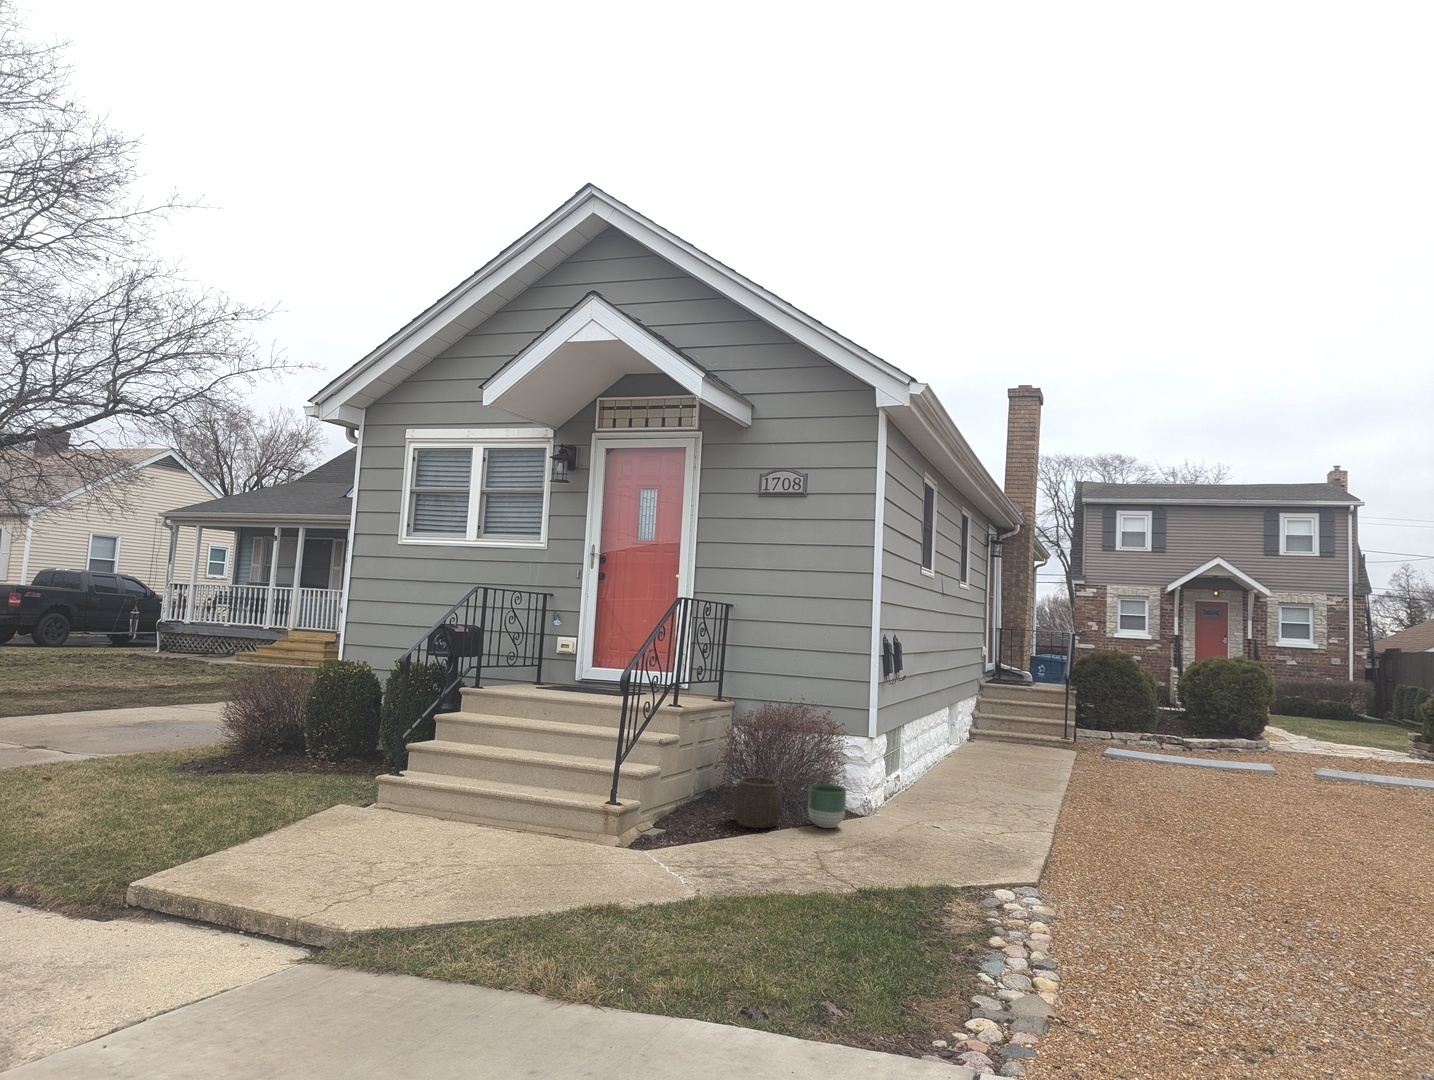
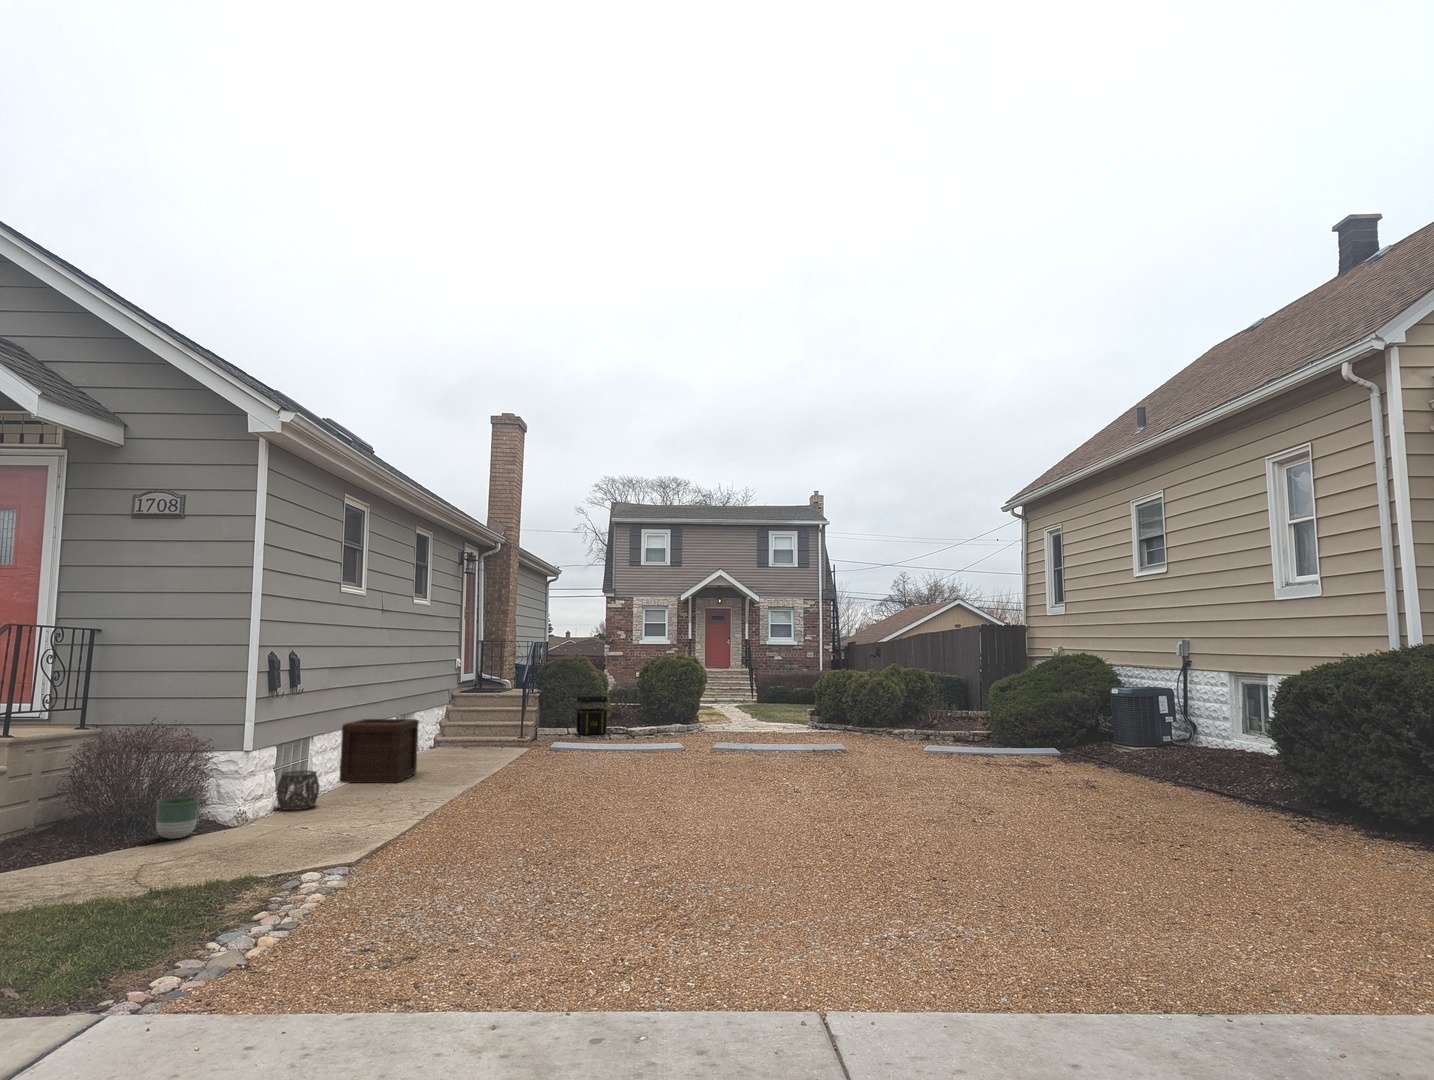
toolbox: none [1112,695,1153,742] -> present [576,695,608,735]
wooden crate: none [921,708,994,782] -> present [339,719,419,783]
woven basket: present [733,777,782,828] -> present [276,770,319,810]

